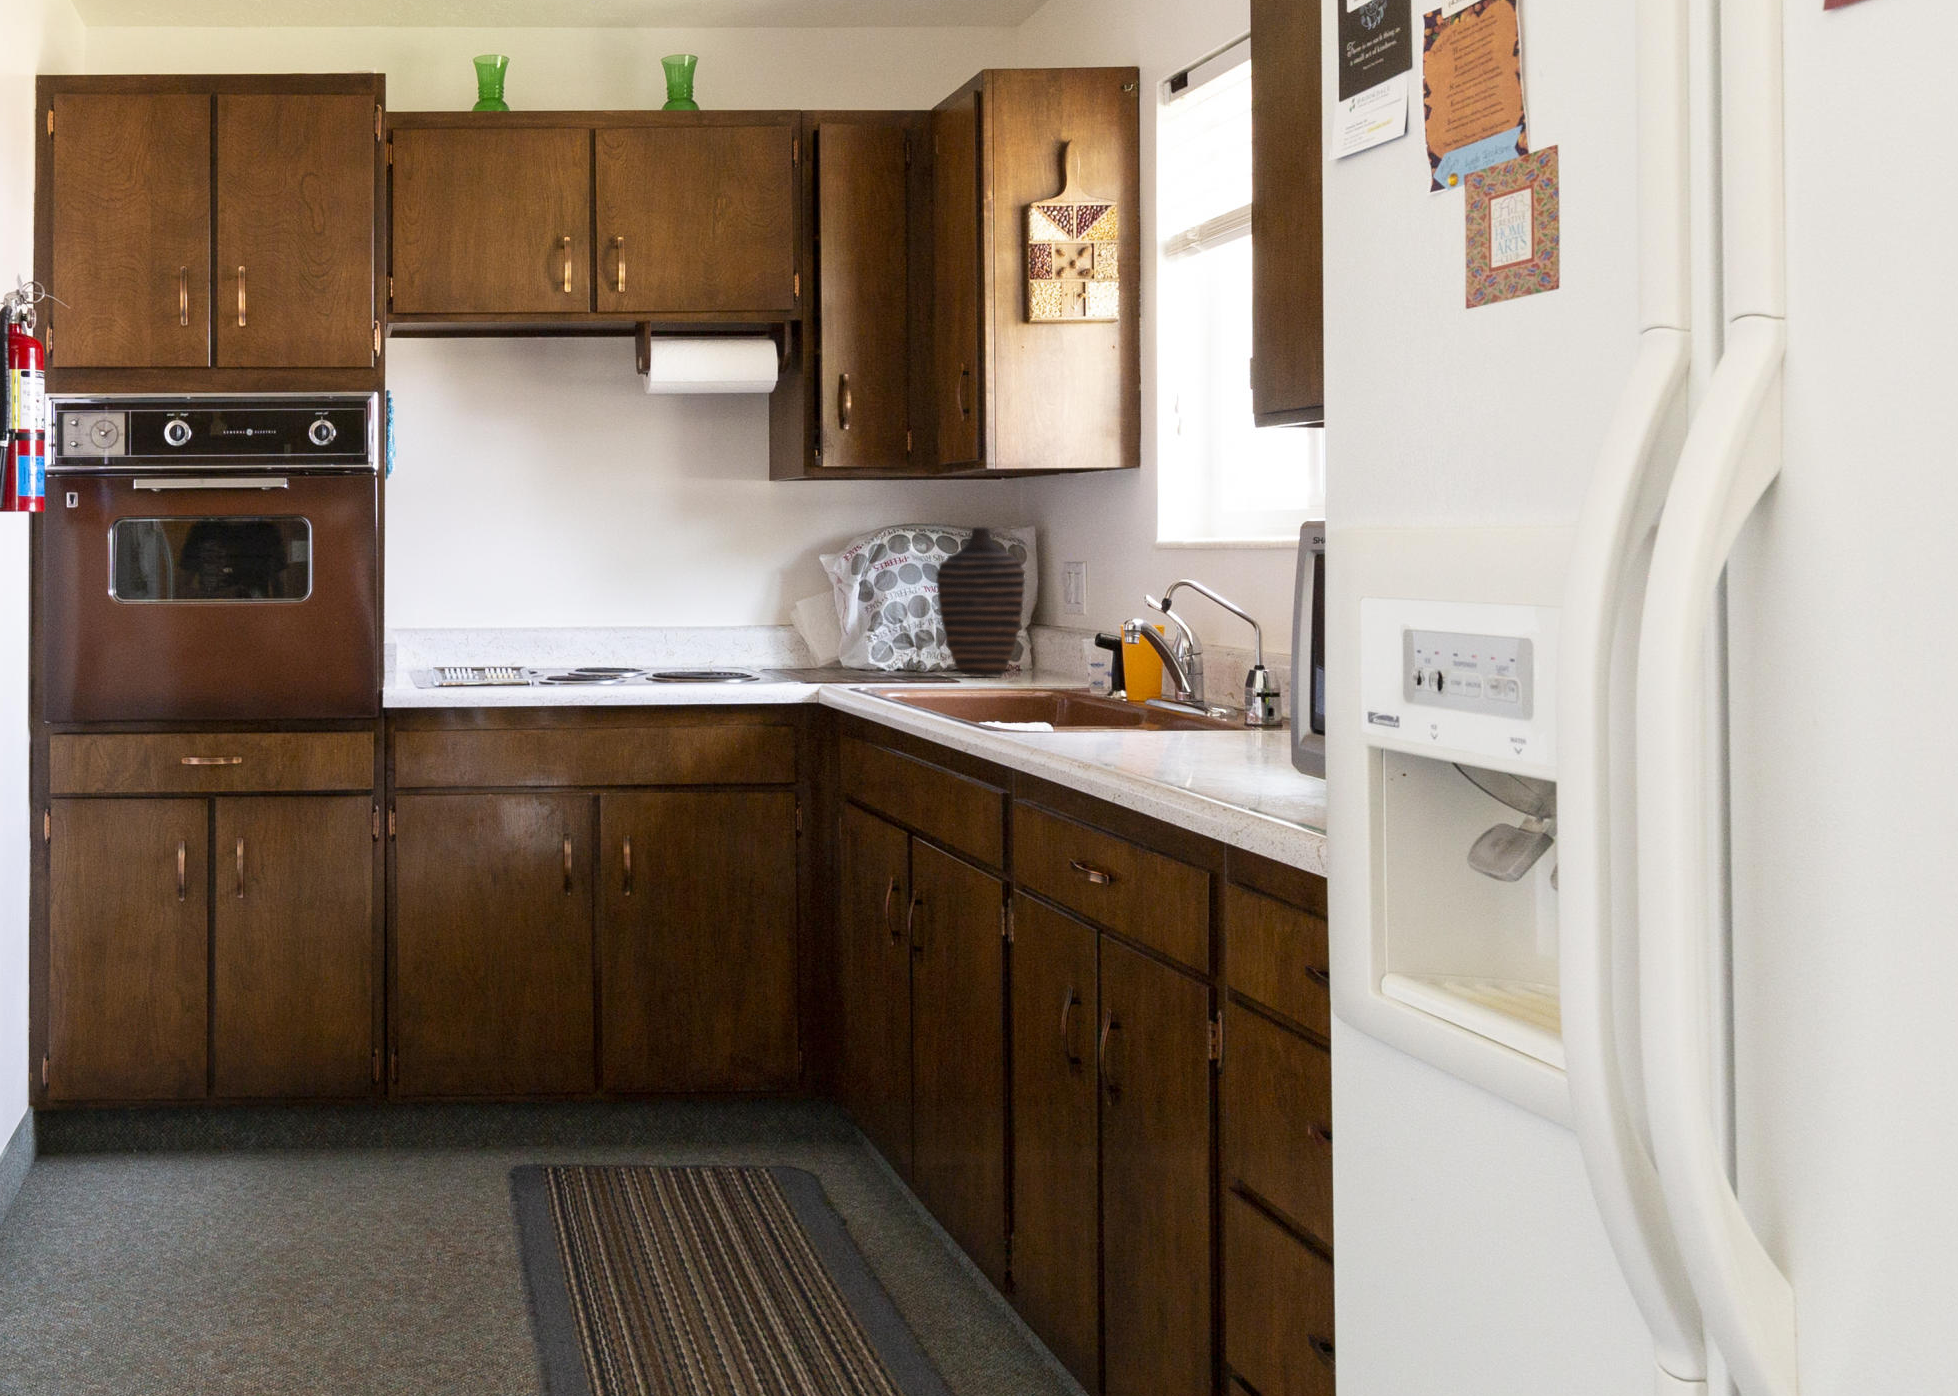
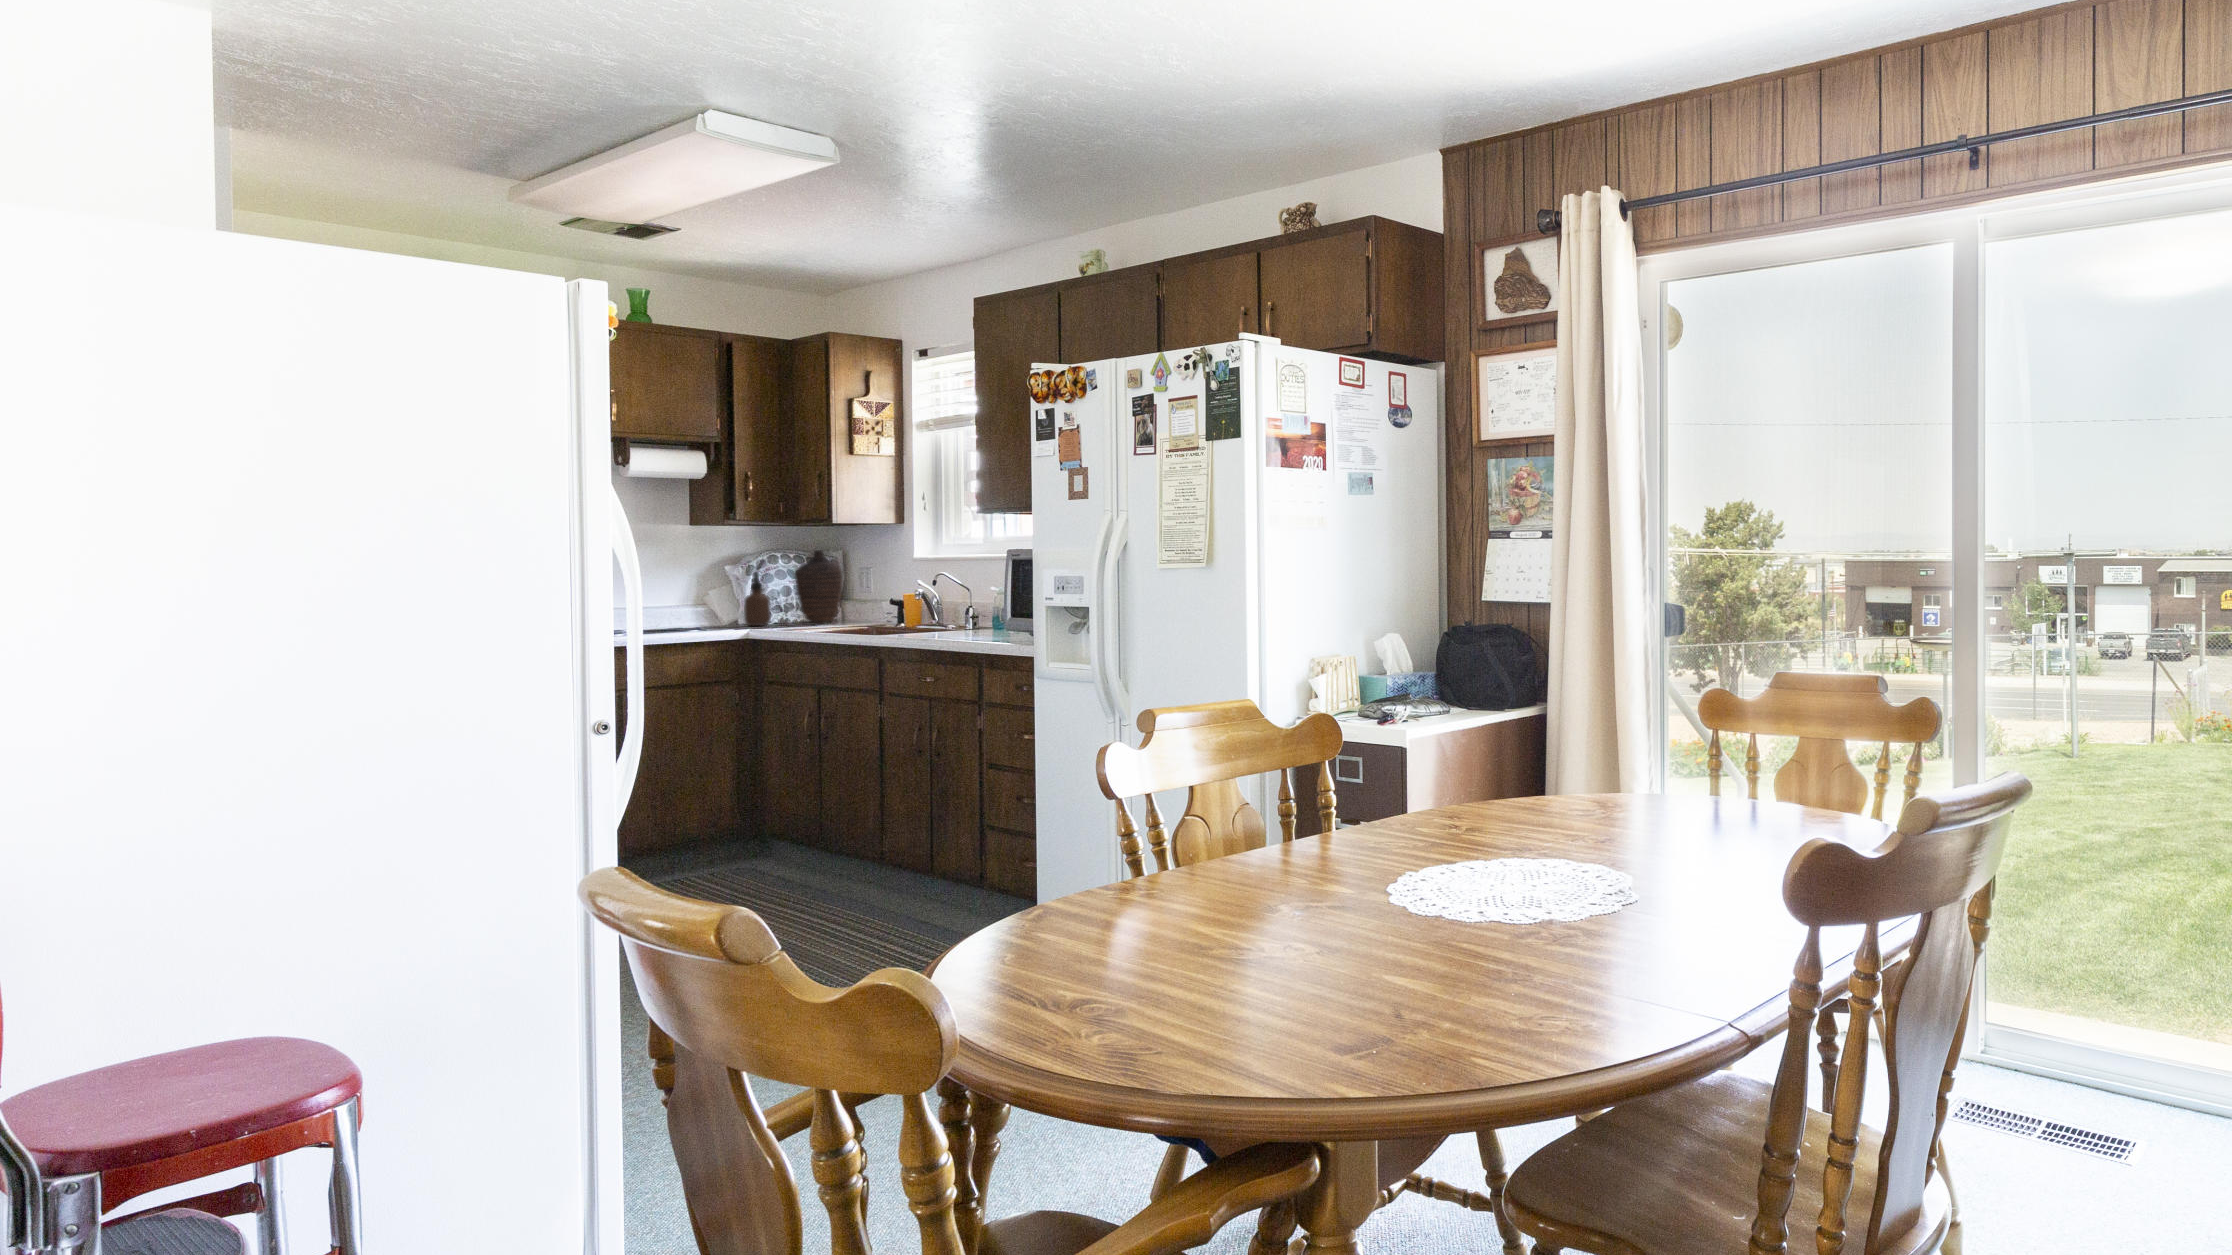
soap dispenser: none [847,570,893,676] -> present [744,572,771,626]

